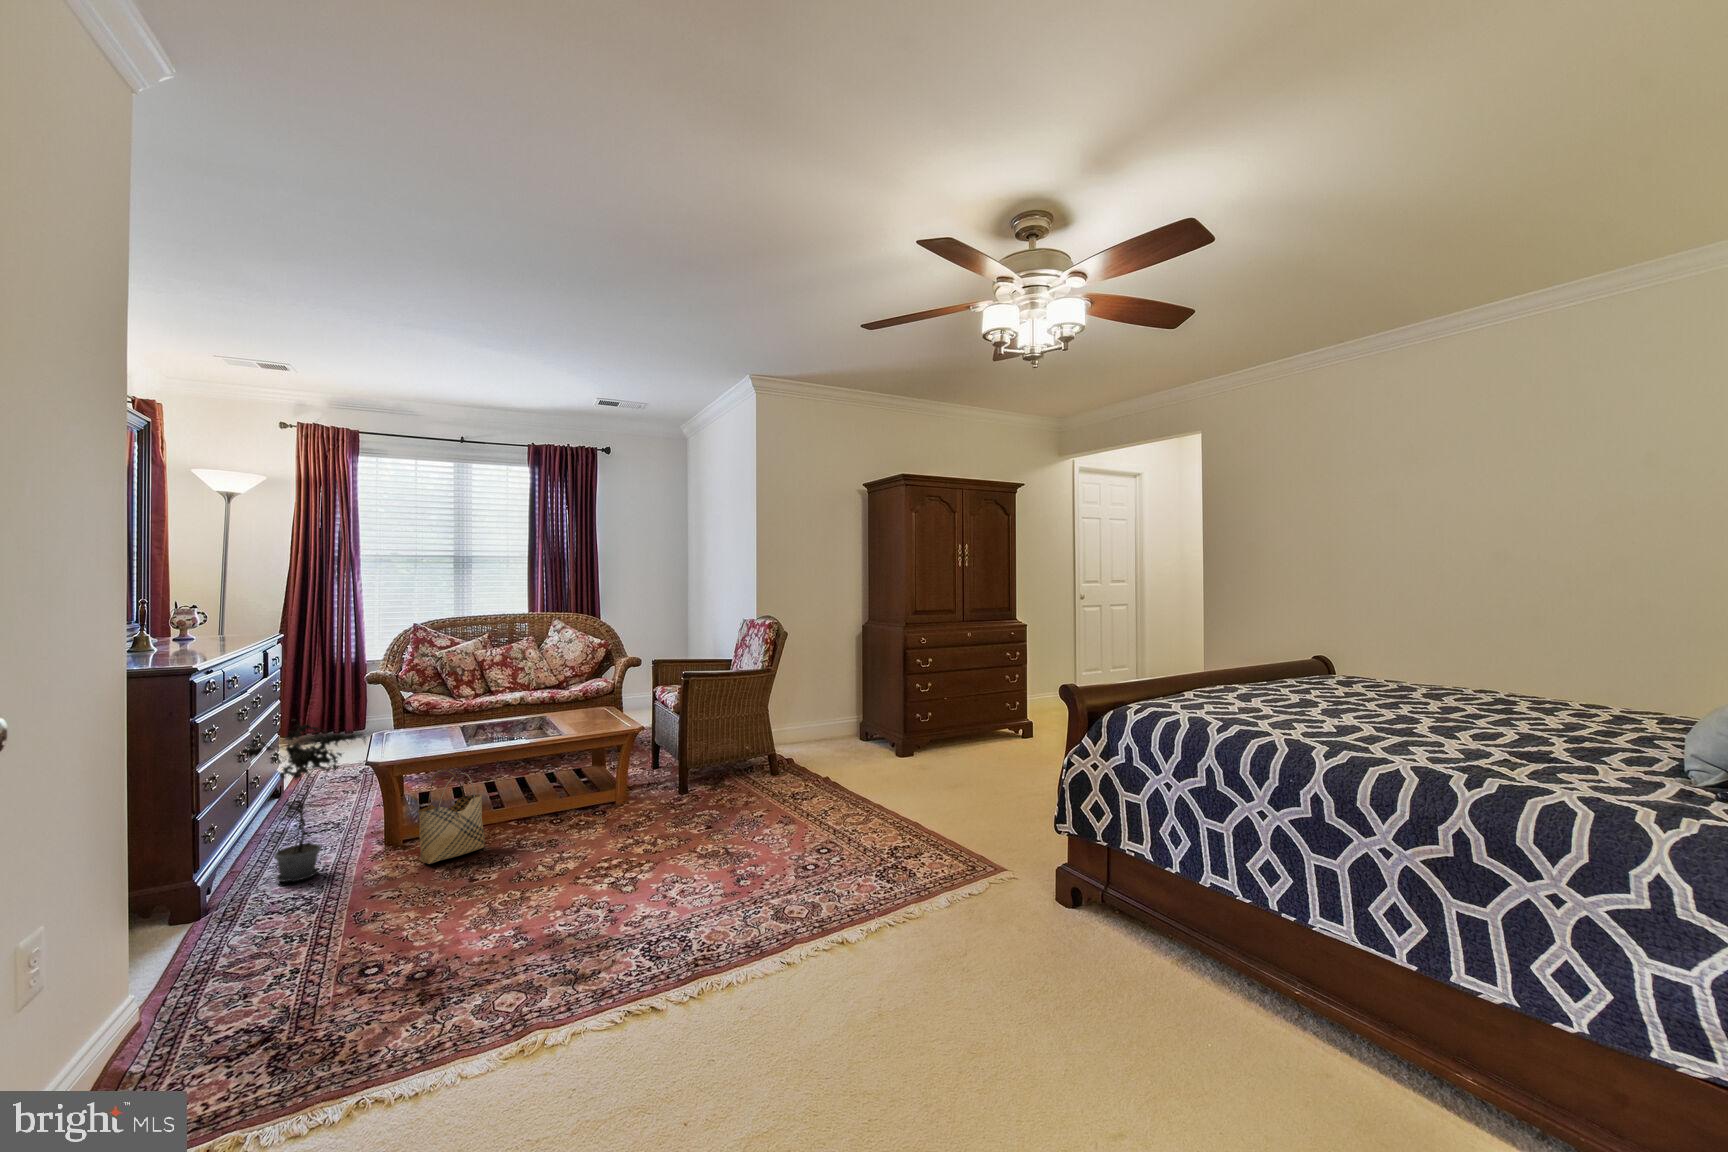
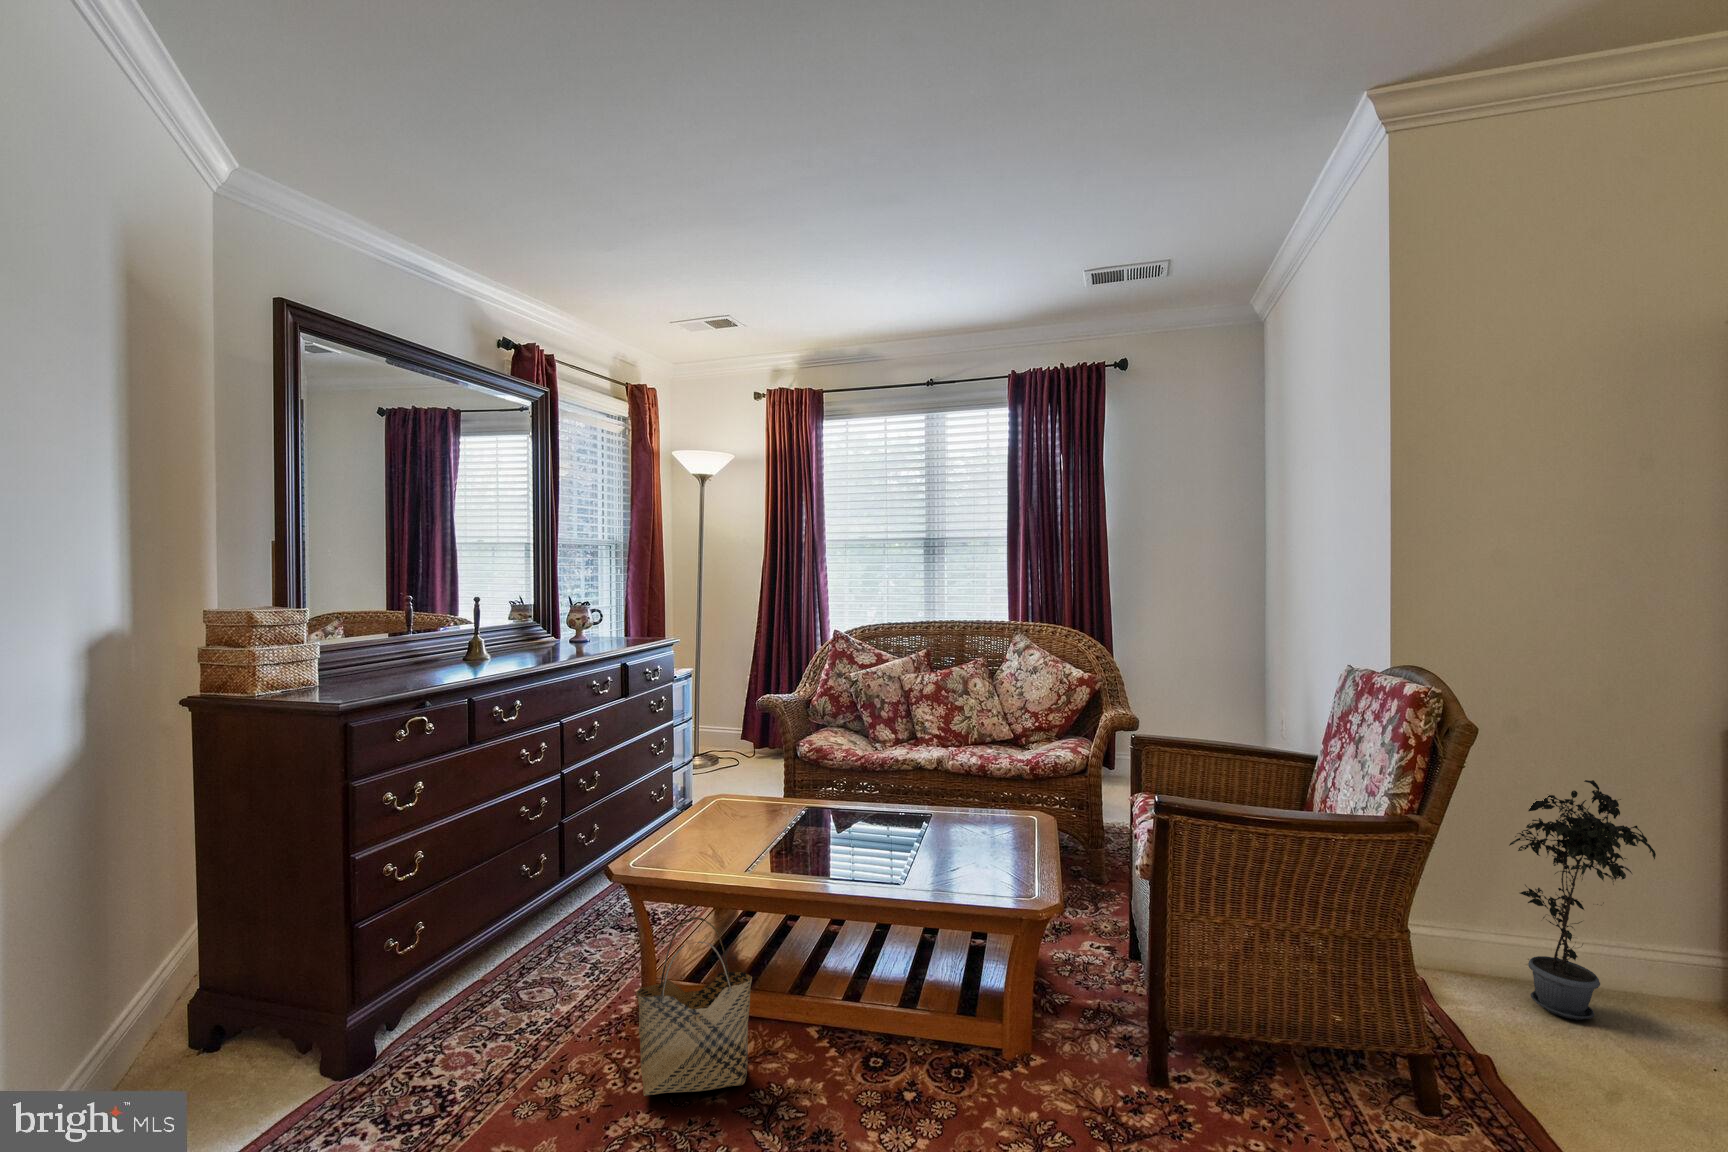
potted plant: present [243,723,366,882] -> present [1509,780,1656,1021]

